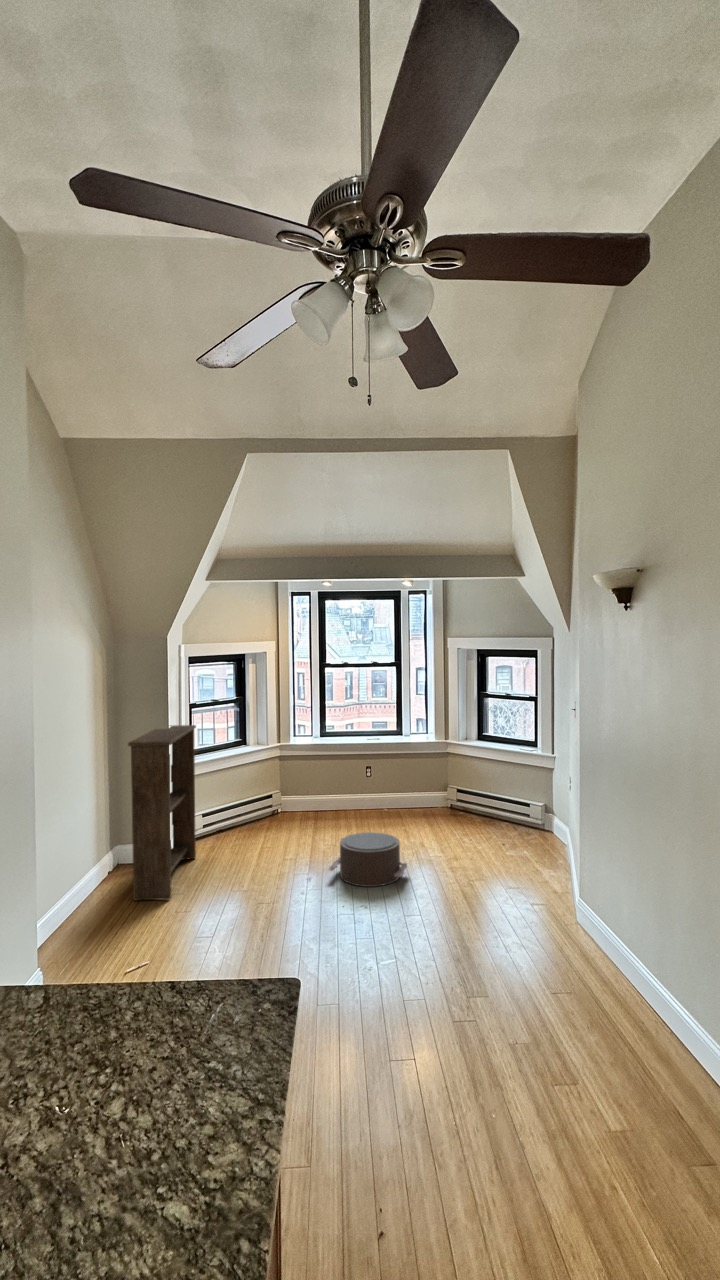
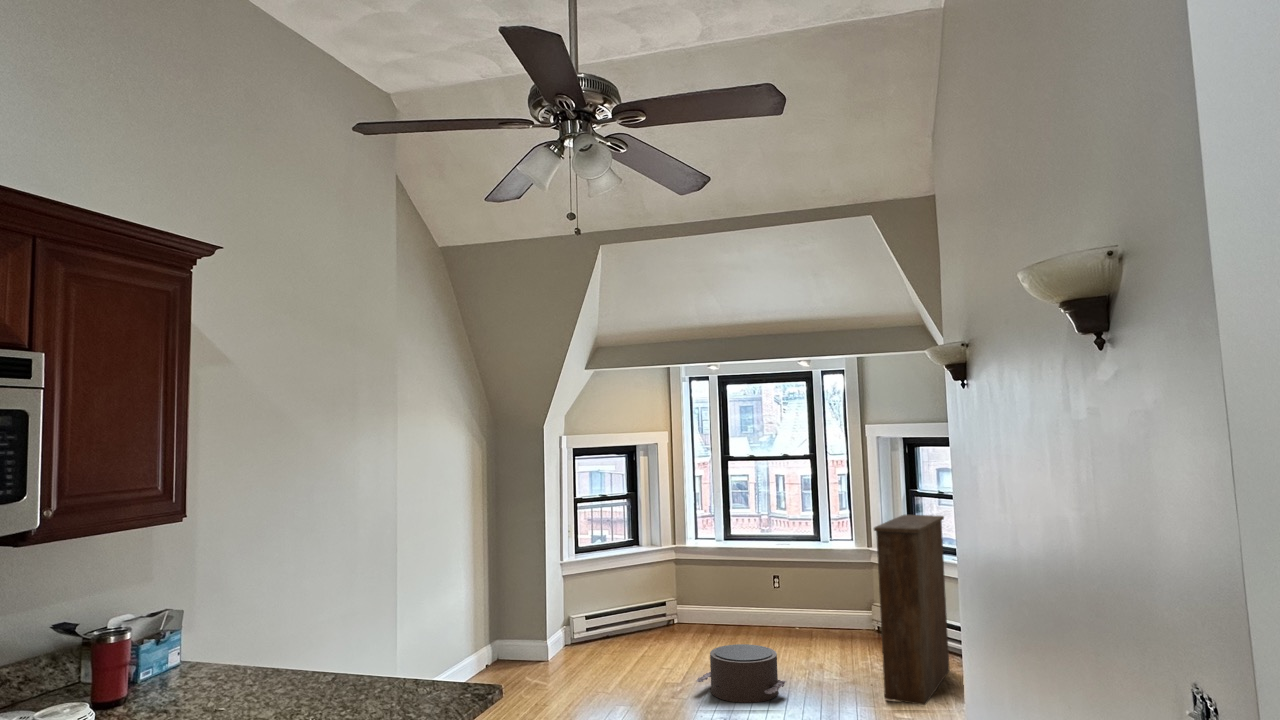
bookshelf: present [128,725,196,900] -> present [874,515,949,705]

